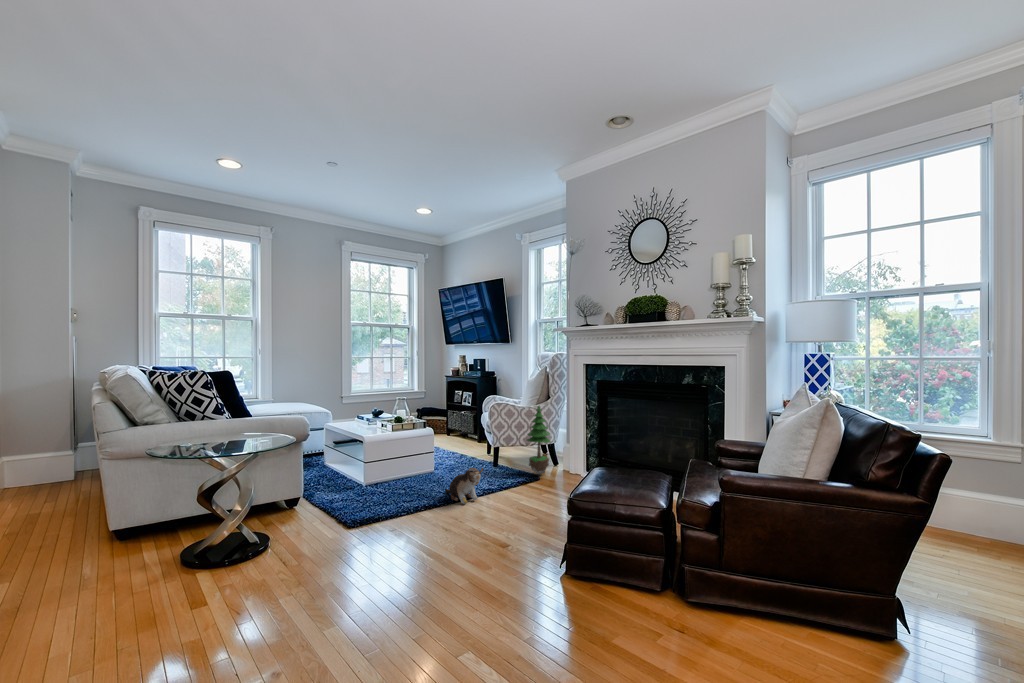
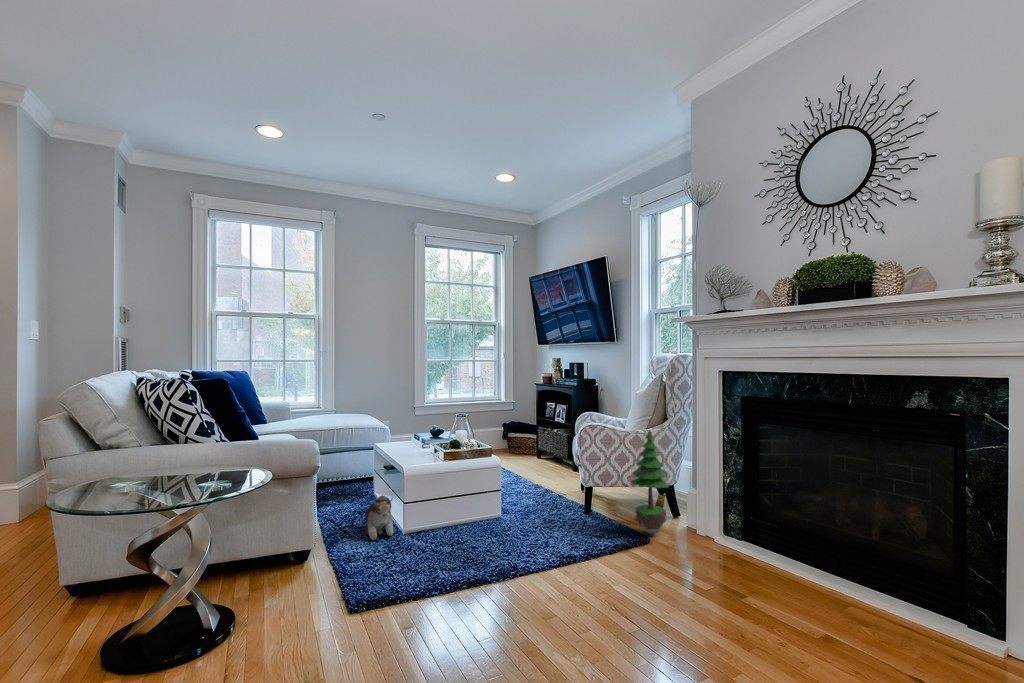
plush toy: present [445,468,483,504] -> present [365,496,393,540]

